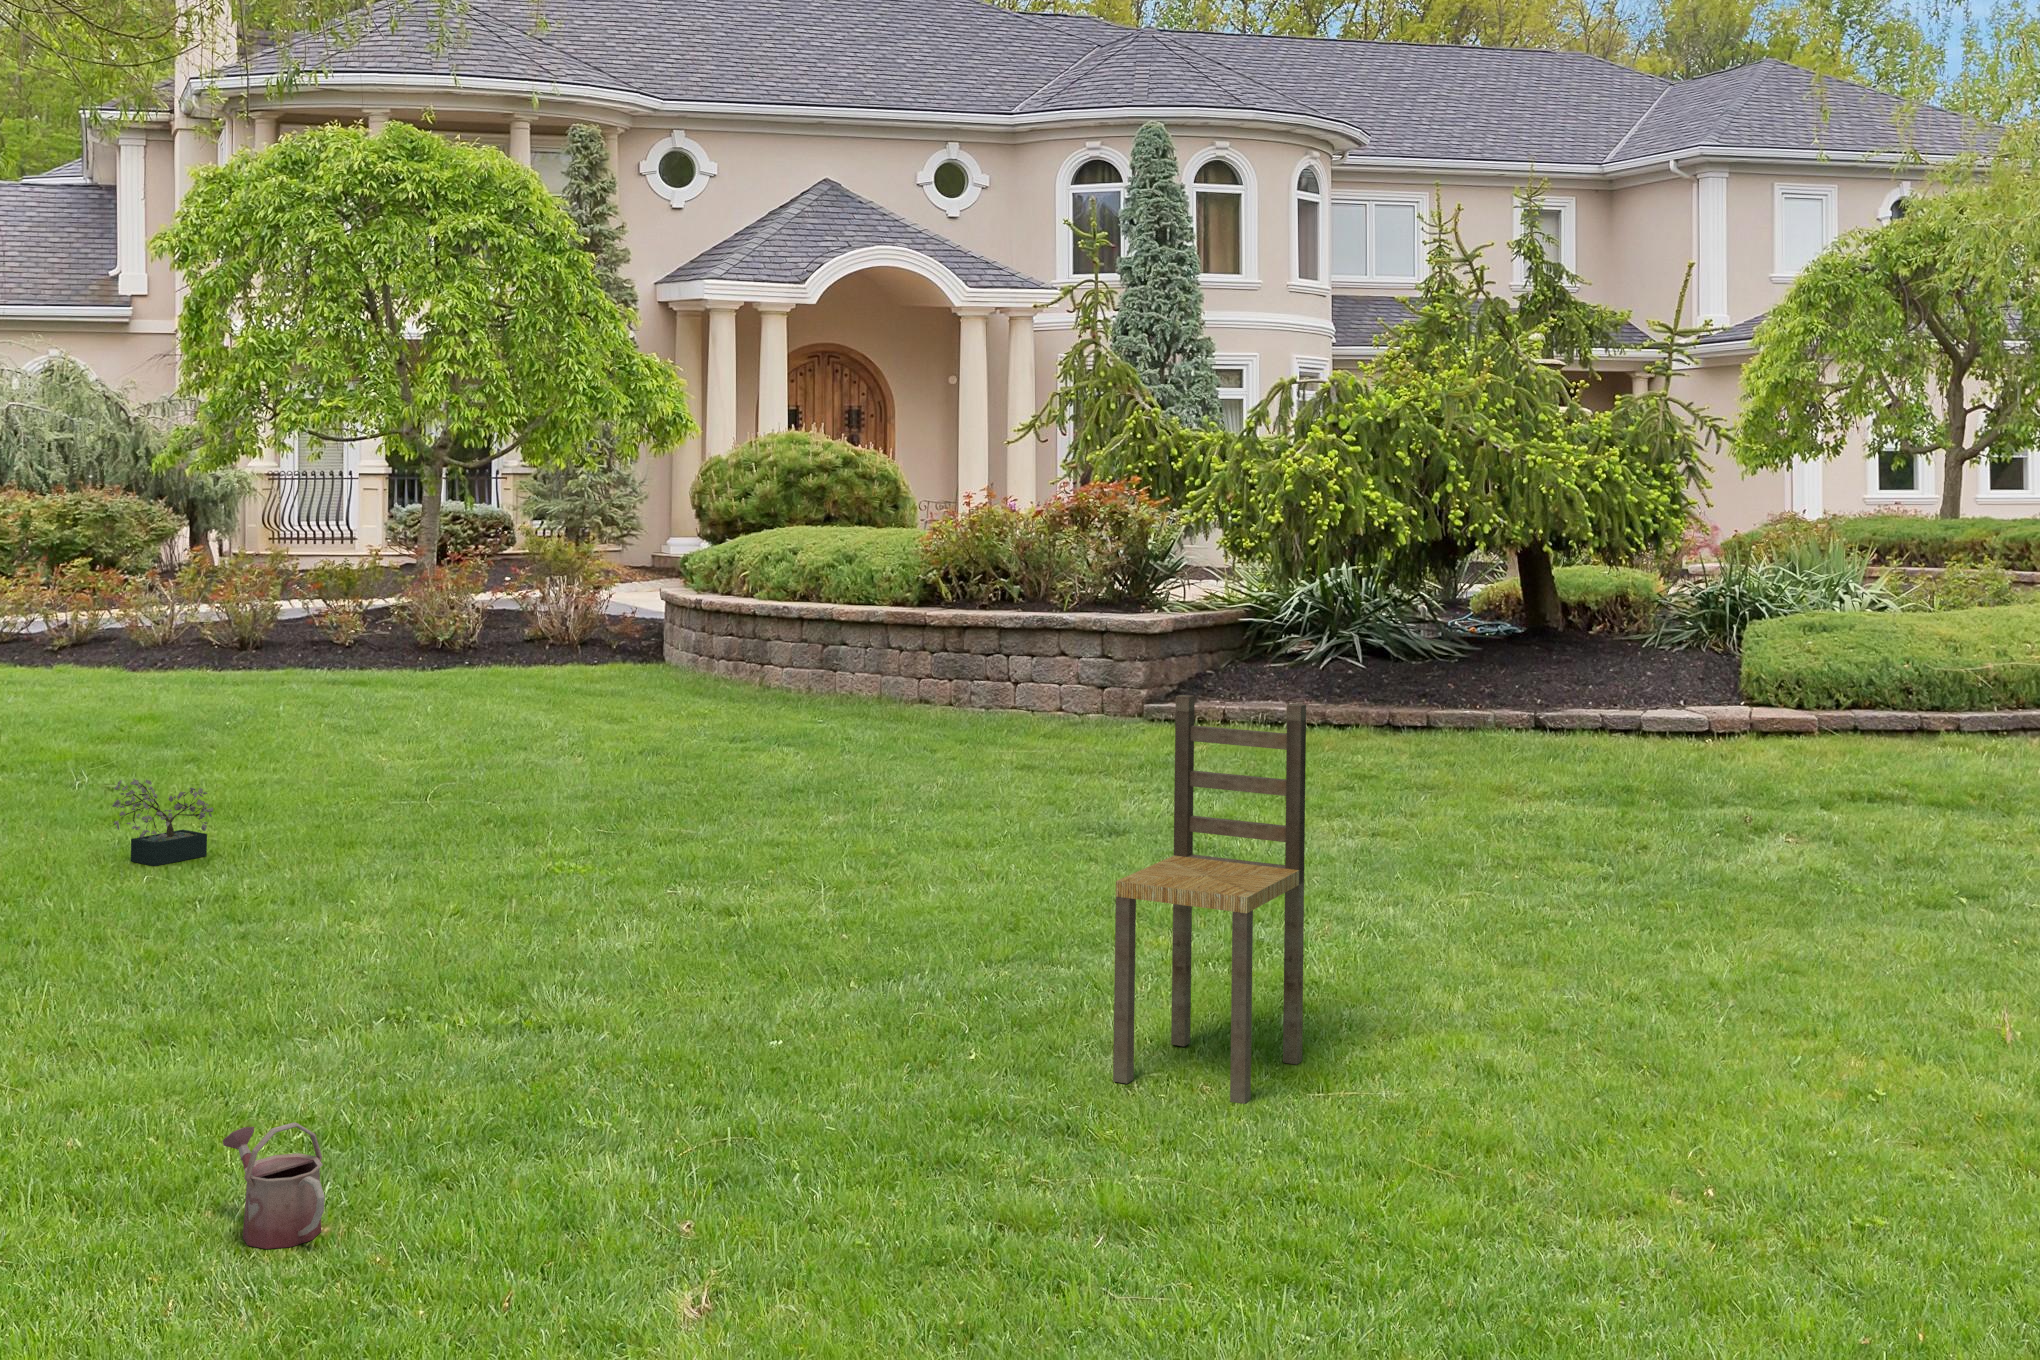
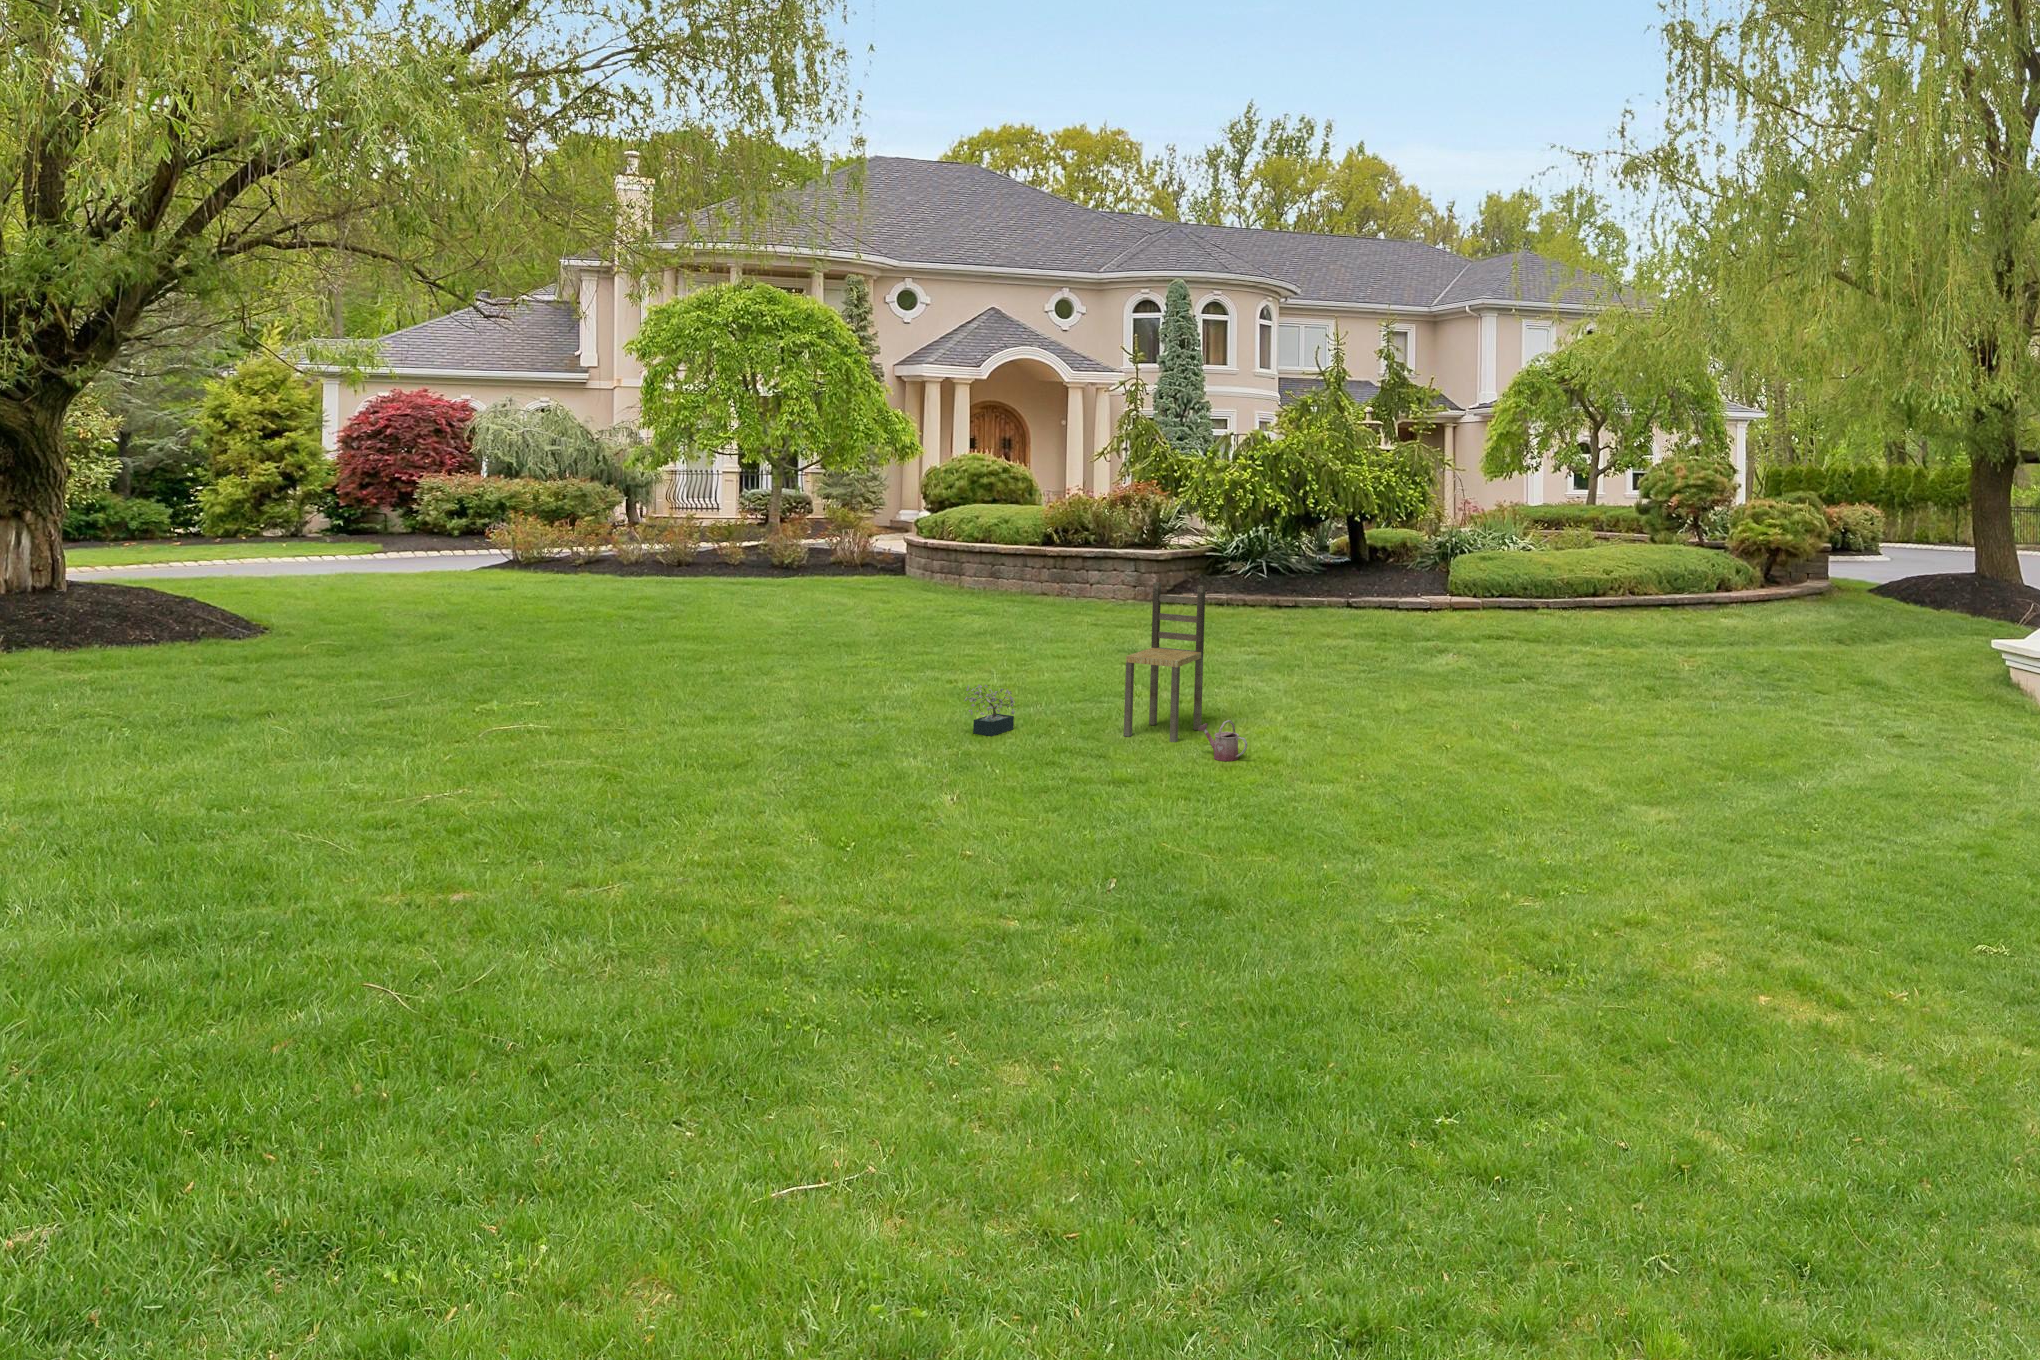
decorative plant: present [112,779,213,866] -> present [964,685,1015,736]
watering can: present [223,1122,325,1249] -> present [1198,720,1247,761]

